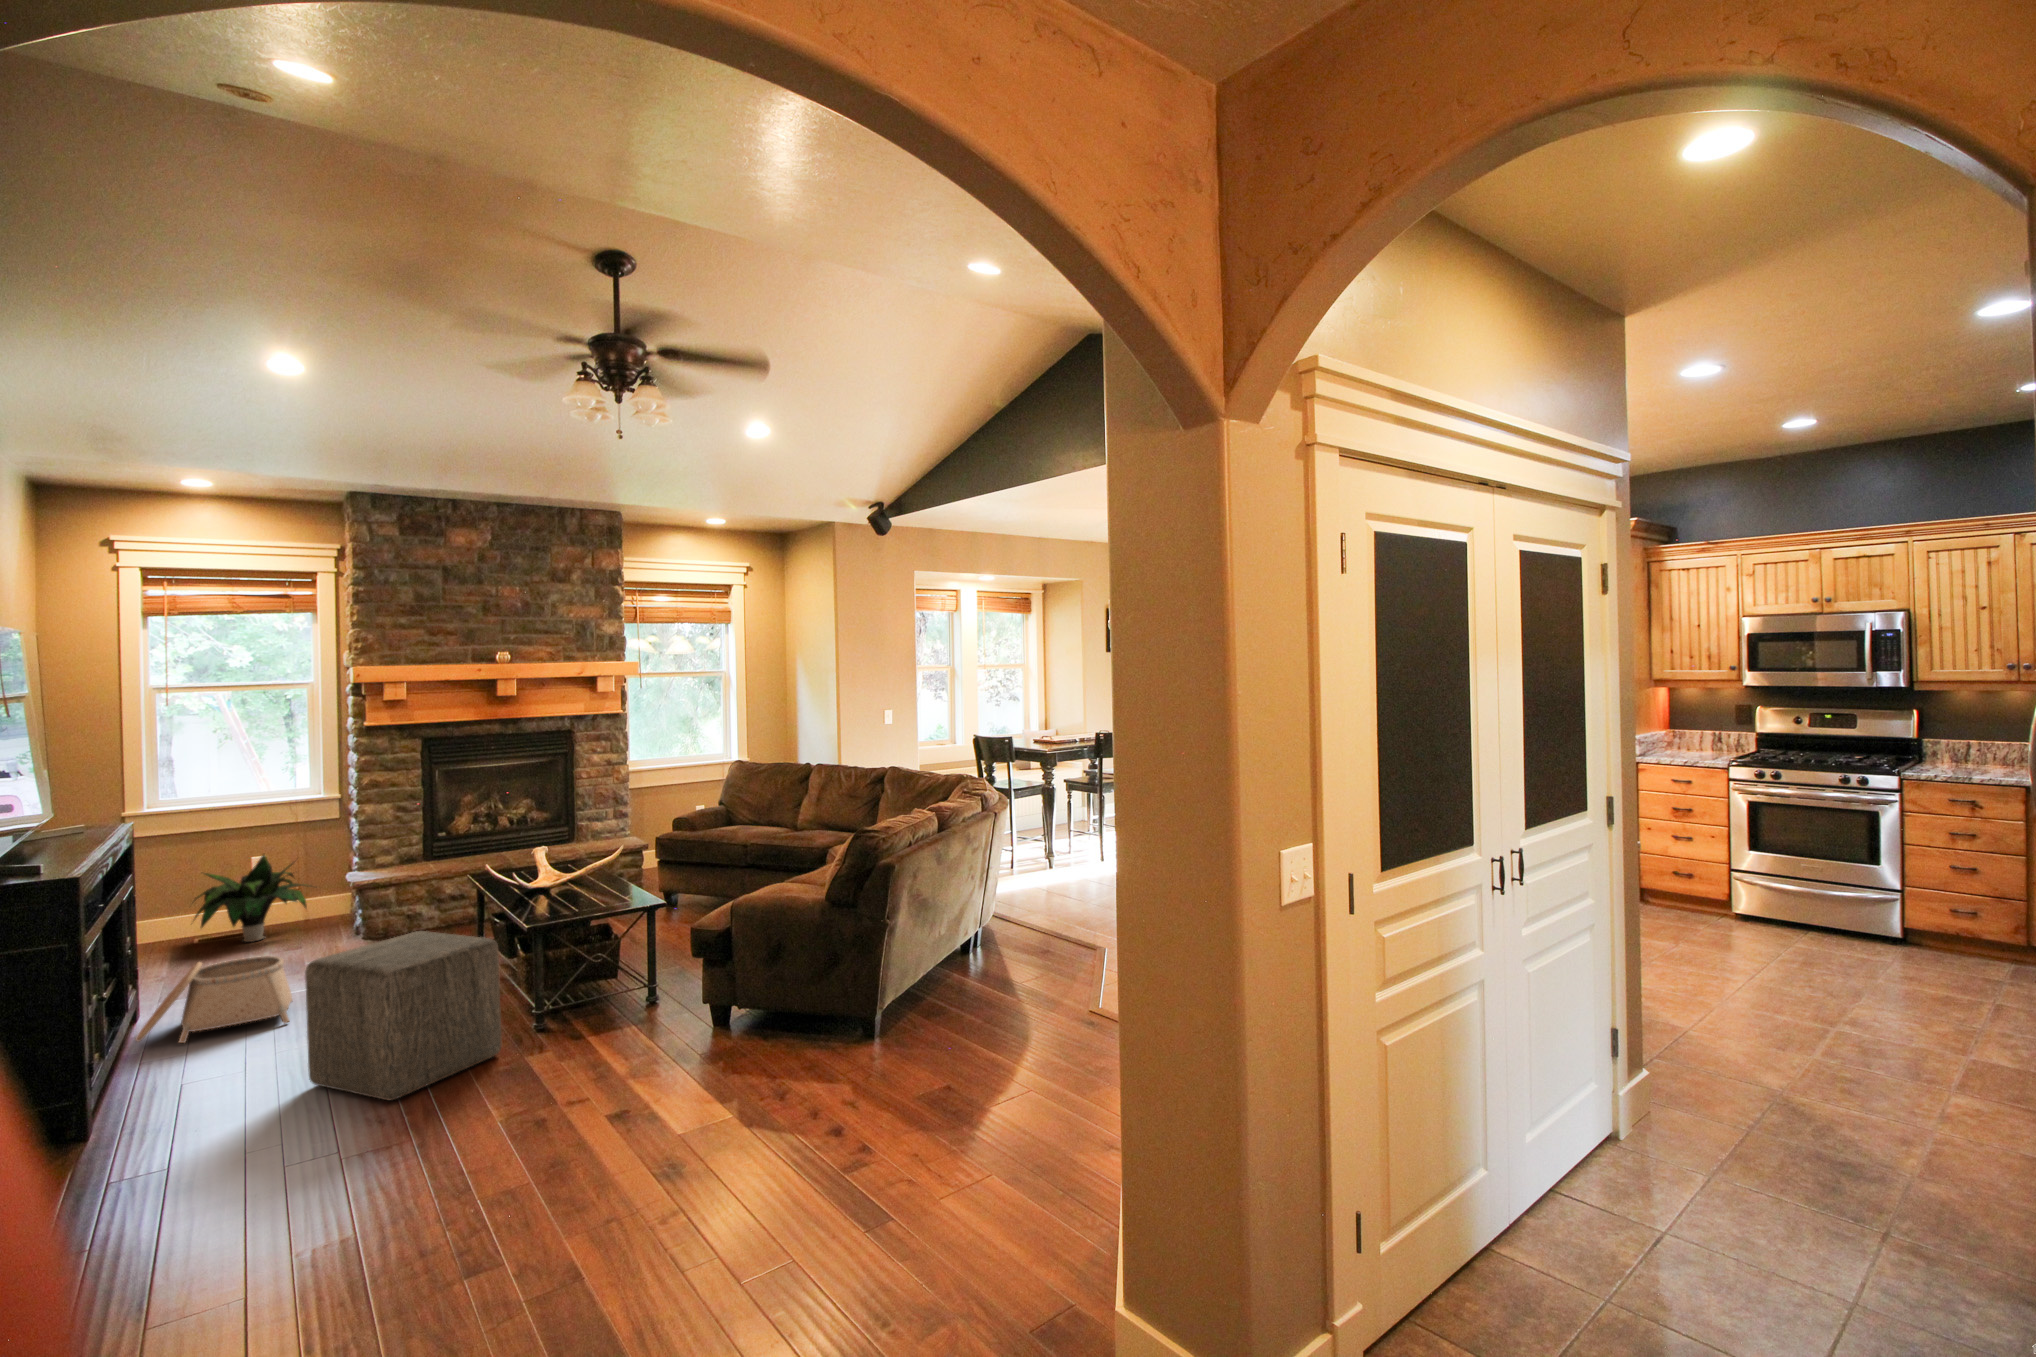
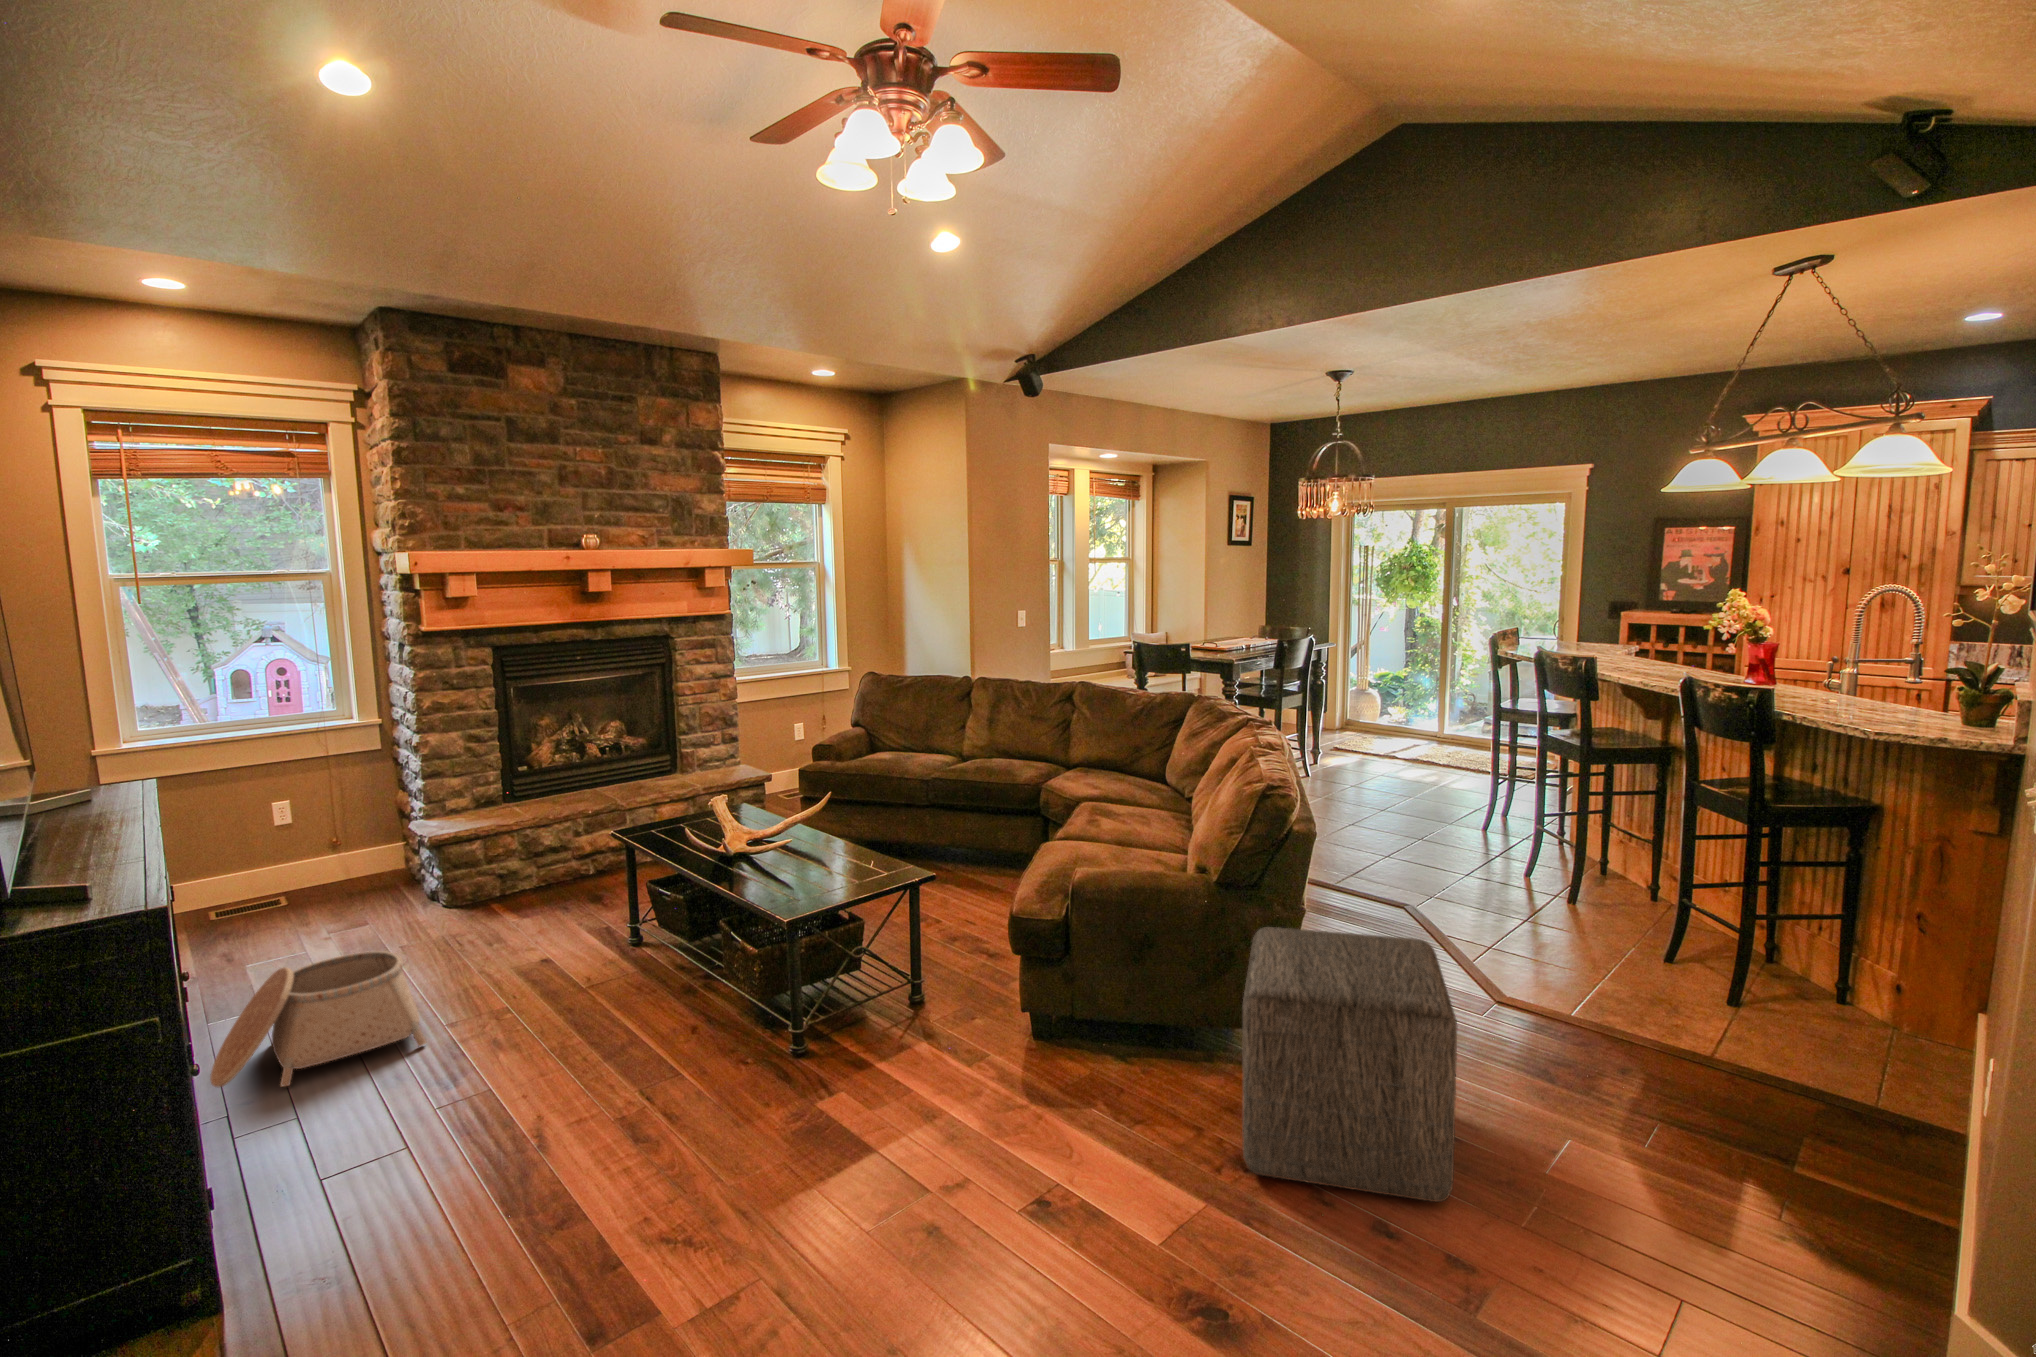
potted plant: present [194,855,307,942] -> none [201,799,369,916]
ottoman: present [305,931,501,1100] -> present [1243,927,1457,1202]

